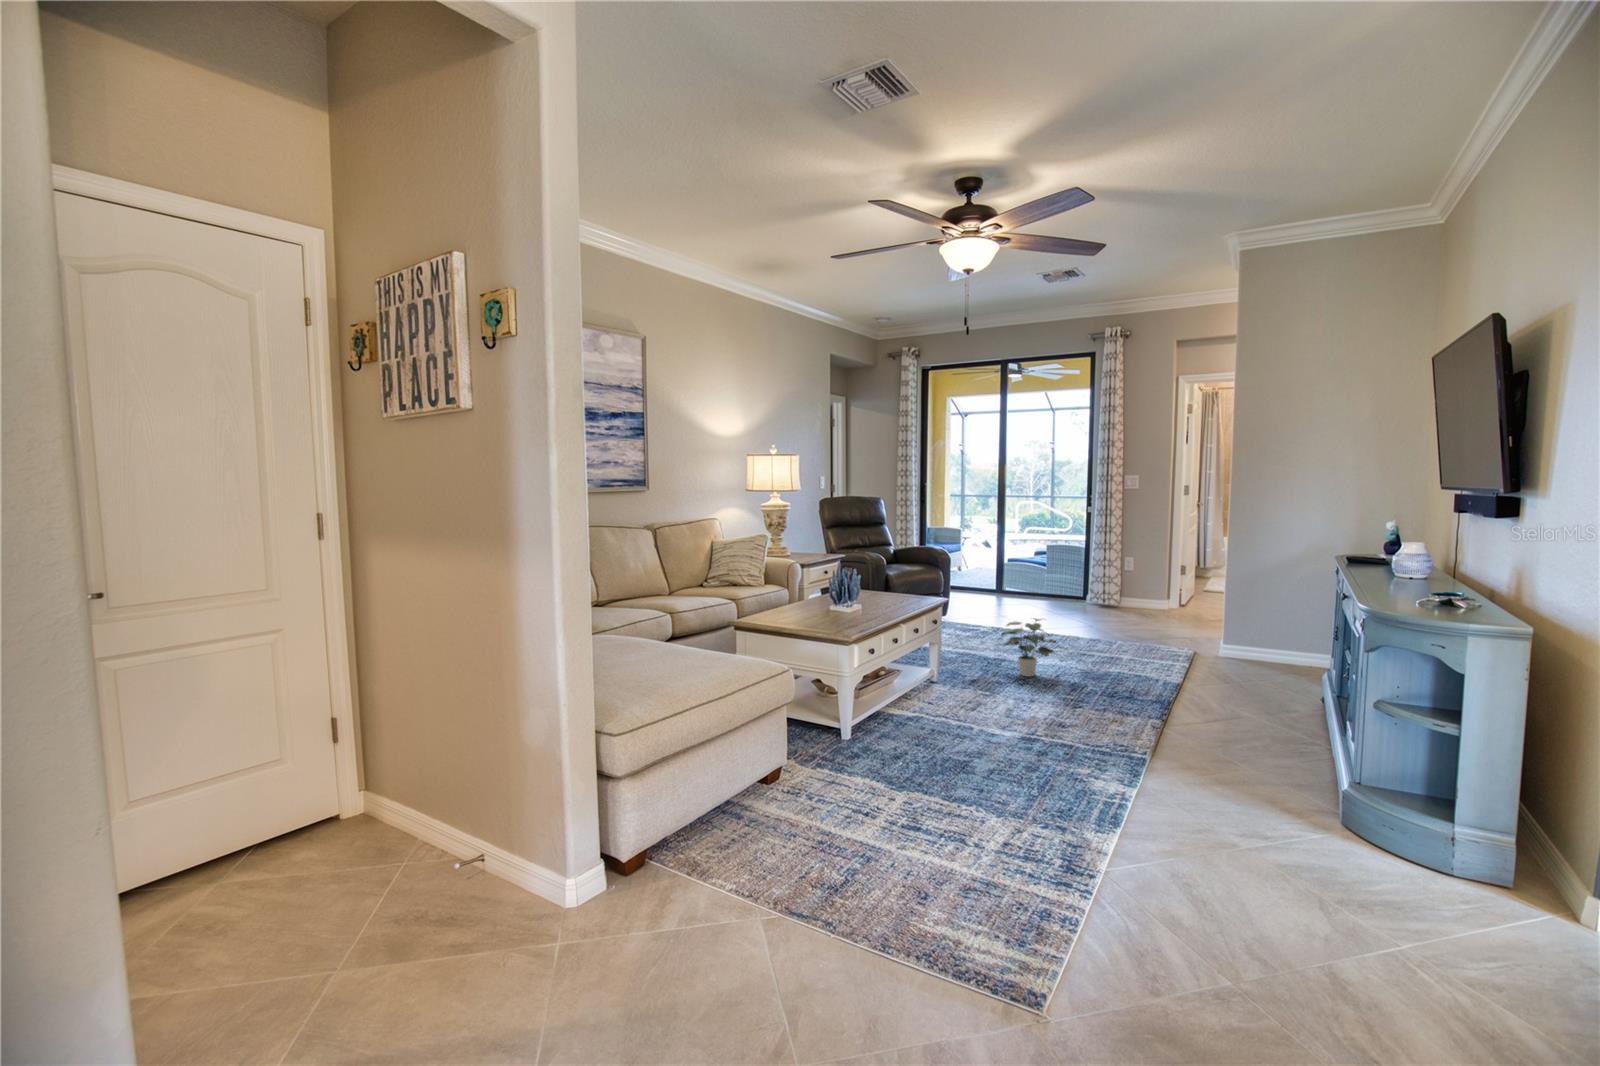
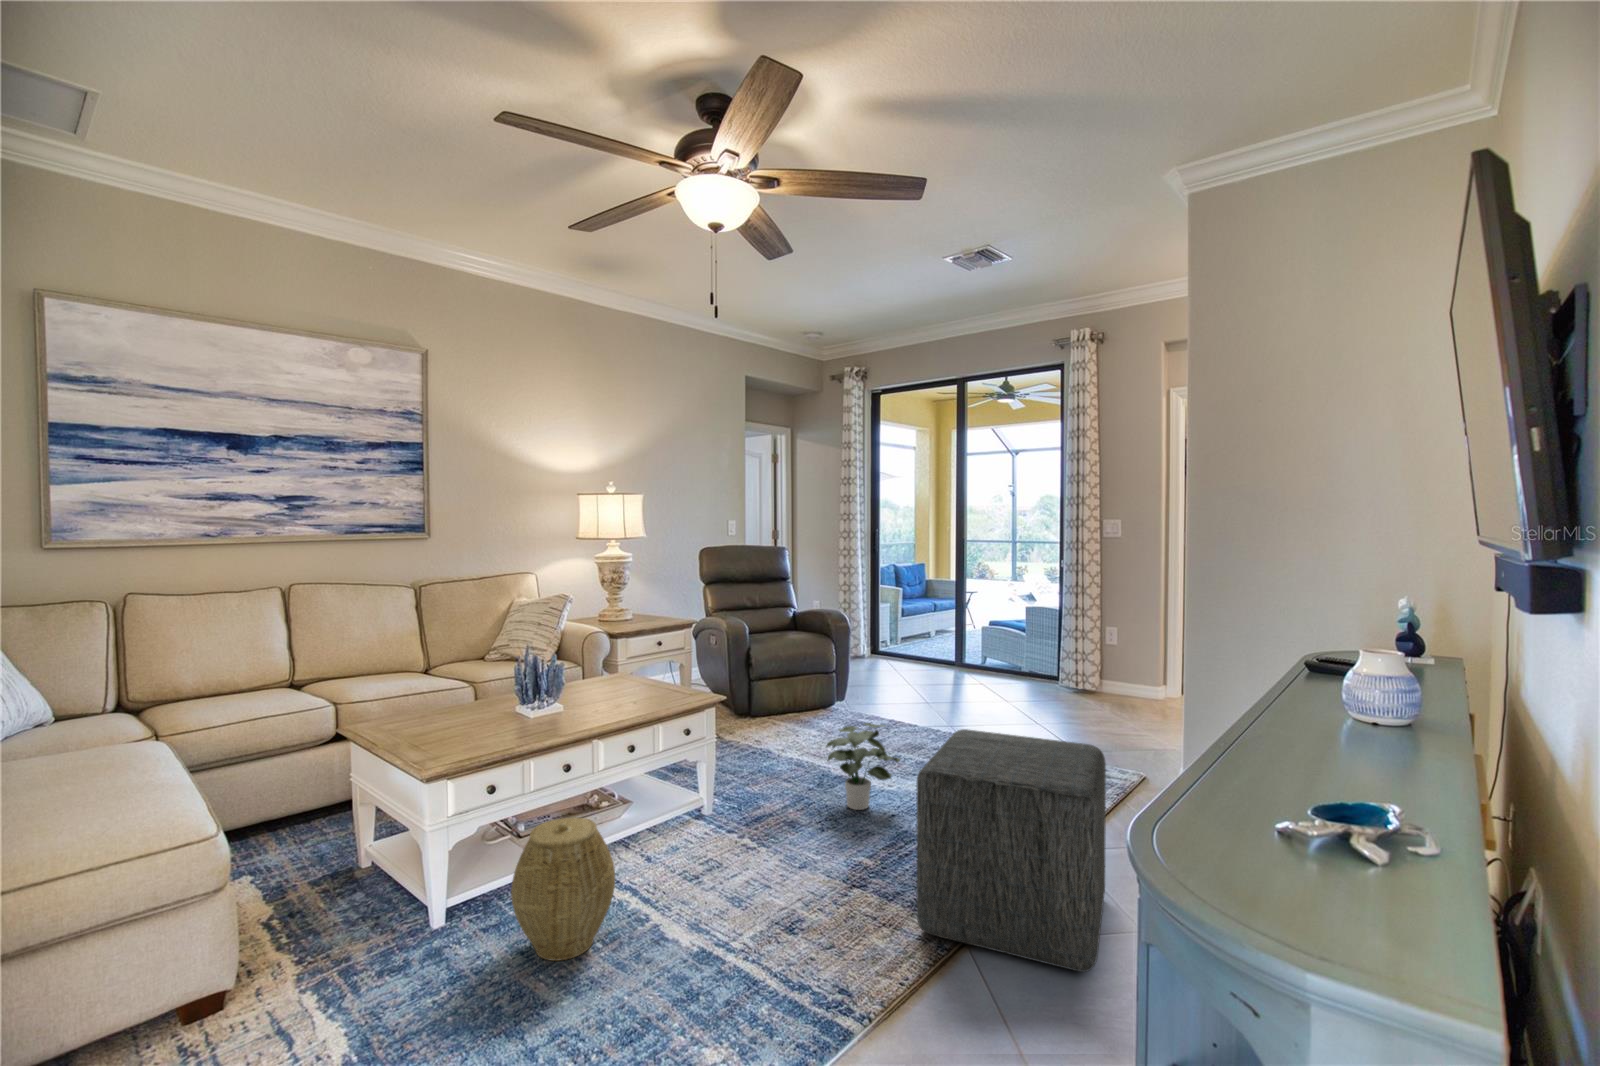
ottoman: none [1122,611,1253,737] -> present [917,729,1106,972]
woven basket: none [901,667,964,750] -> present [511,817,615,961]

